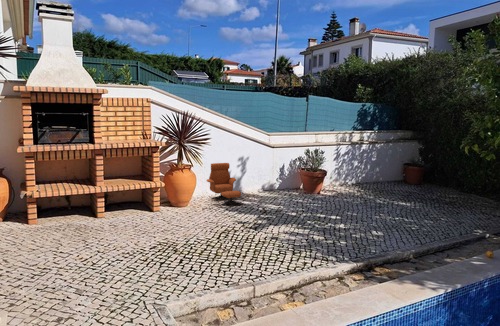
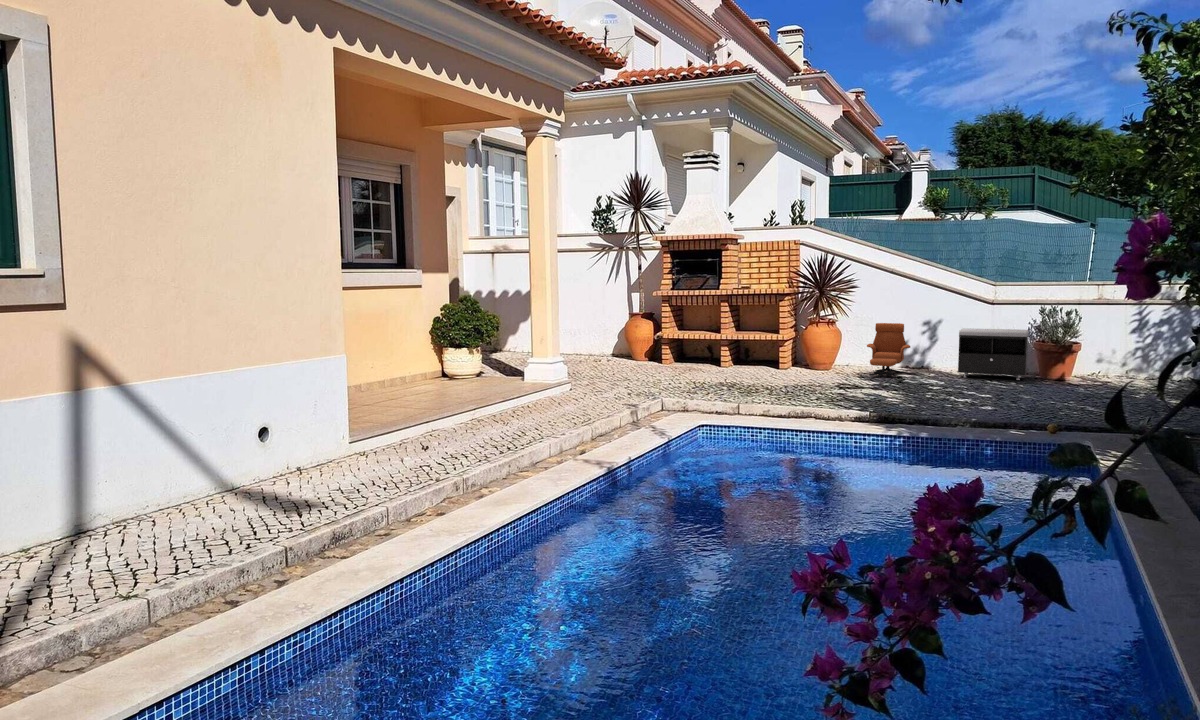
storage bench: none [259,162,305,197] -> present [958,328,1028,380]

